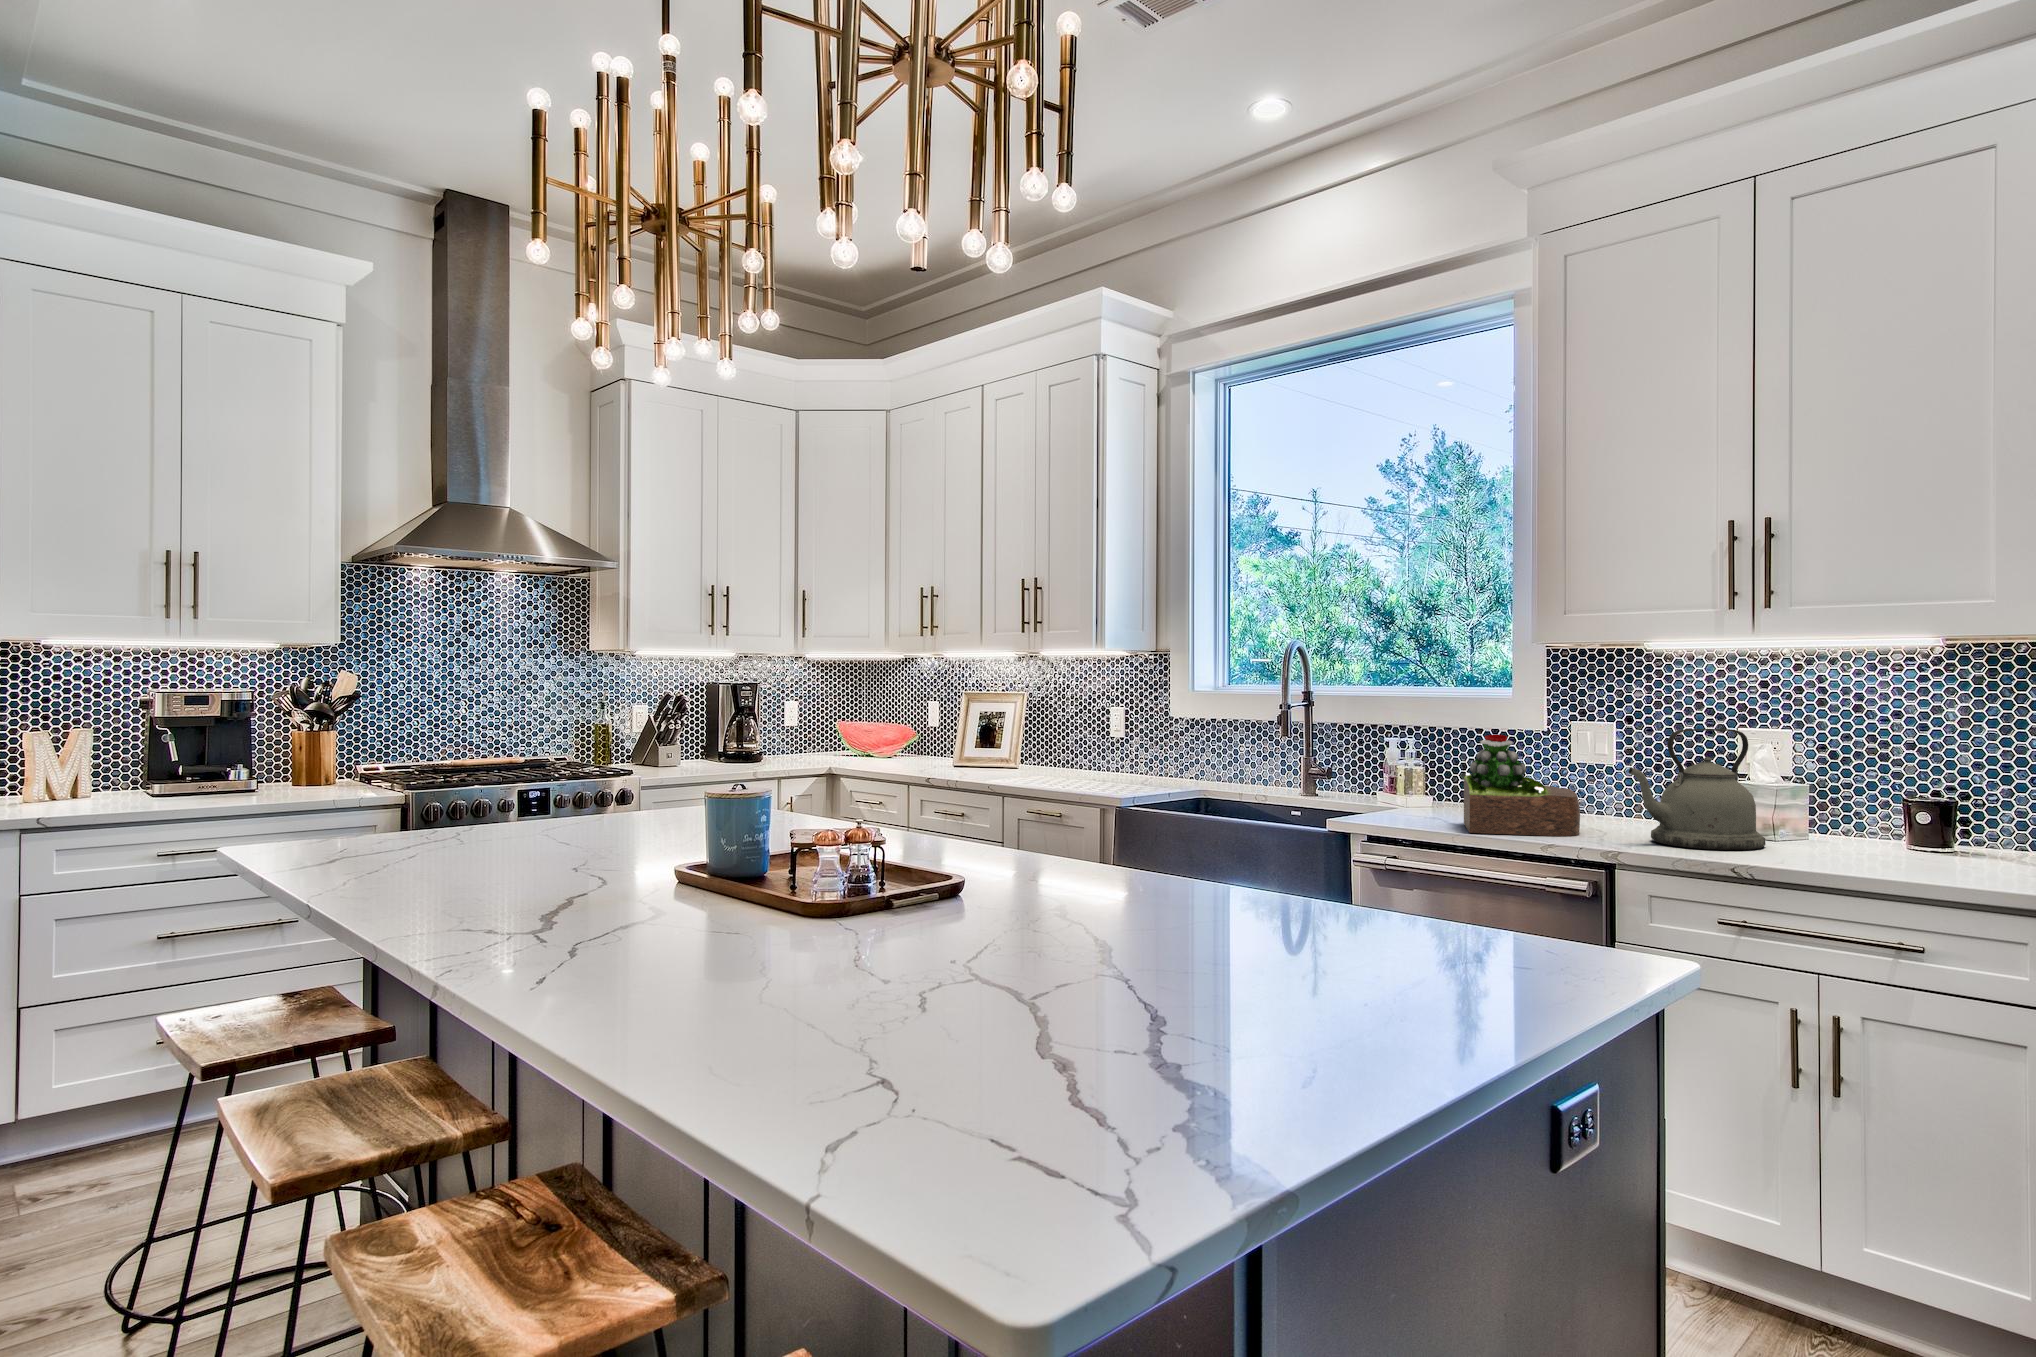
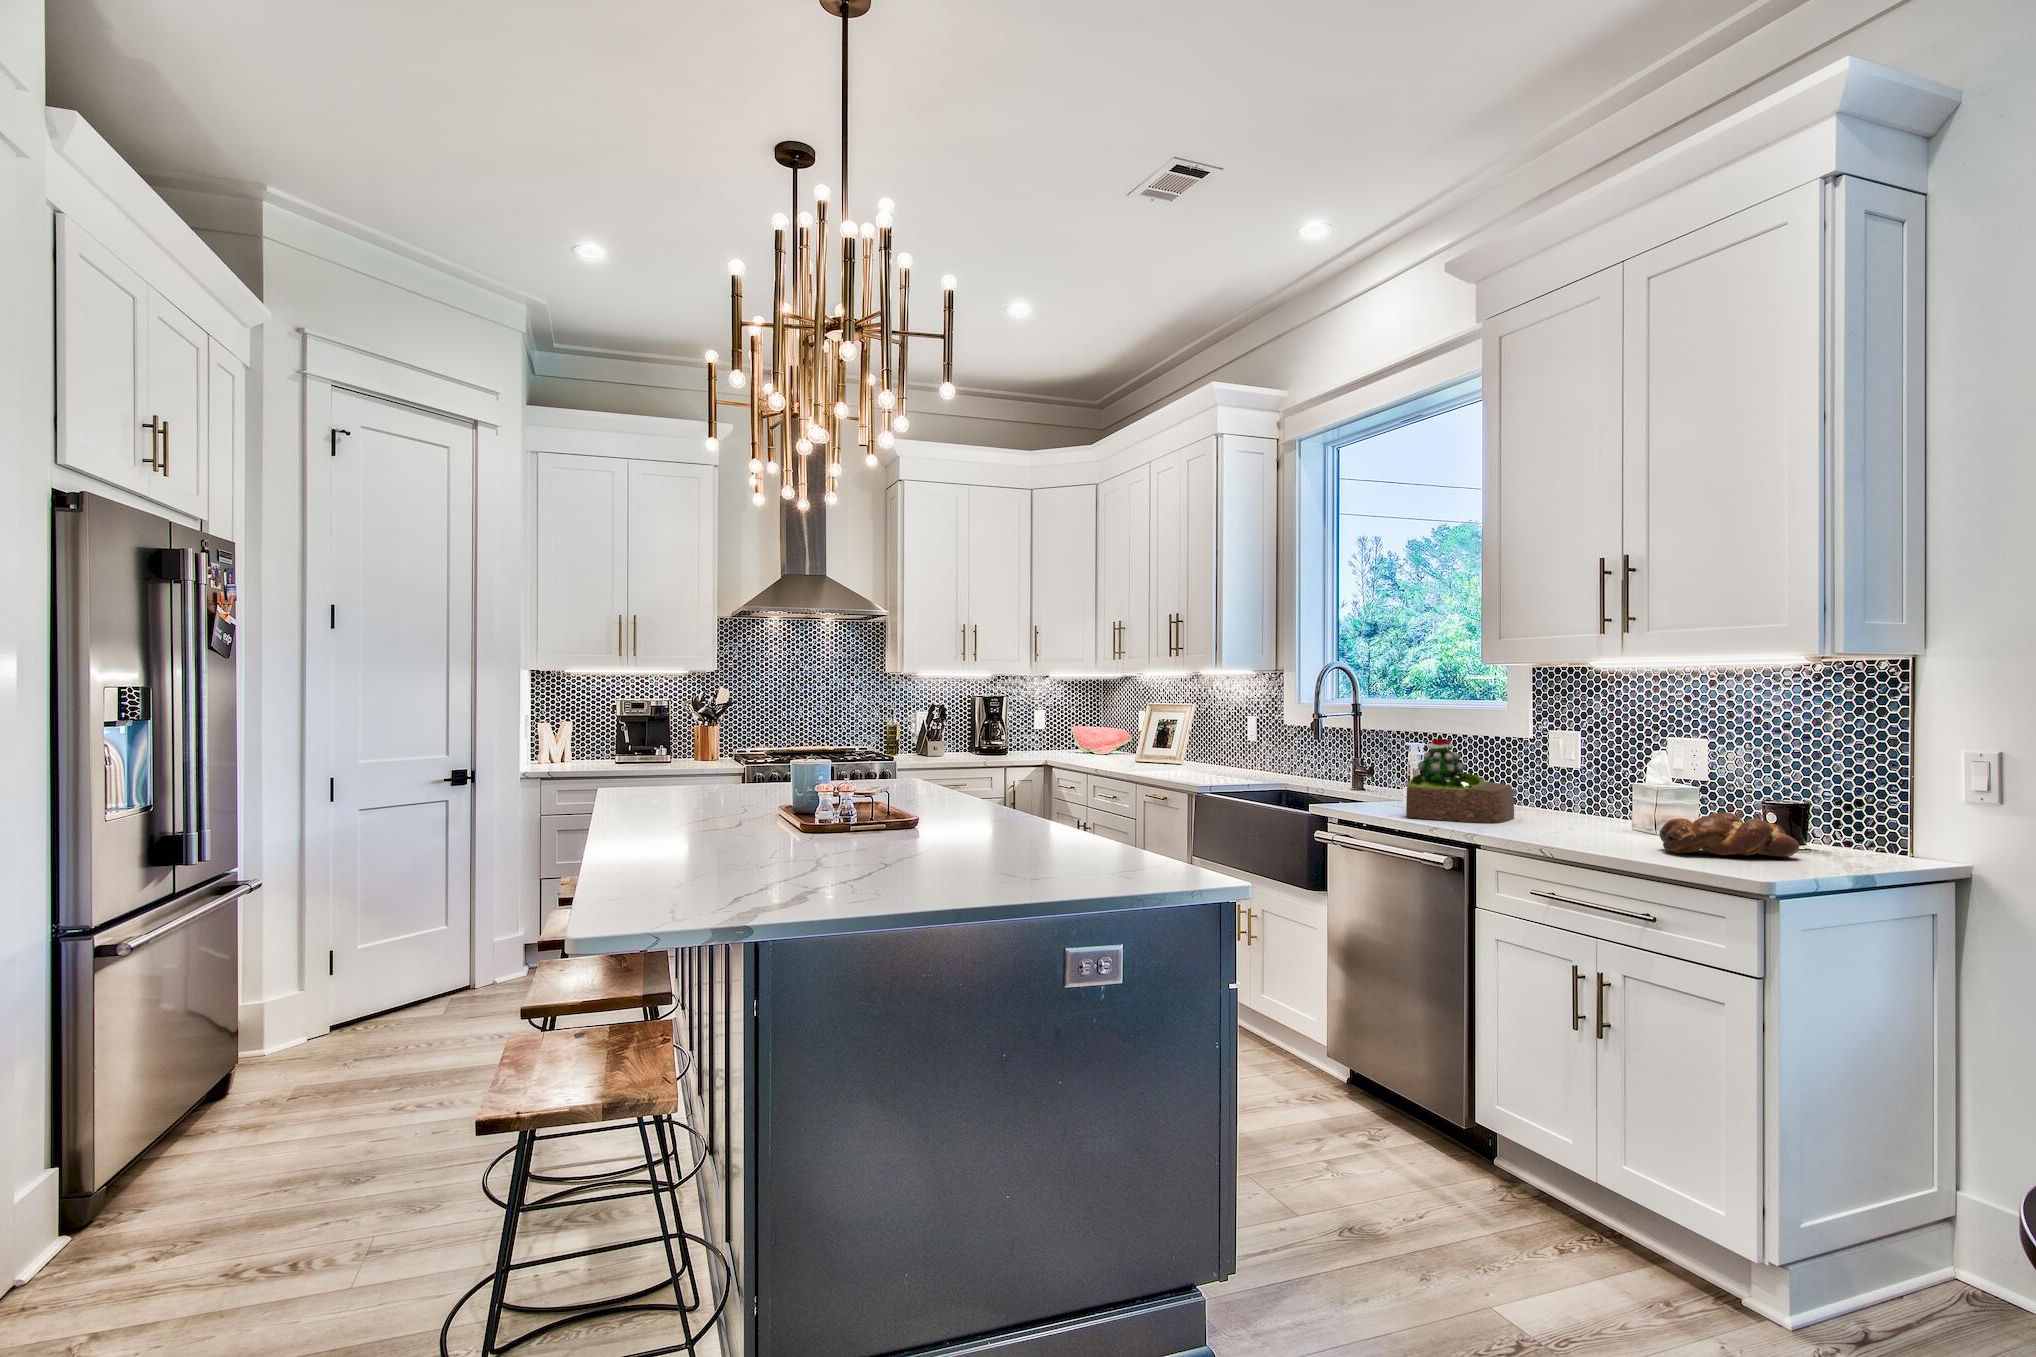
kettle: present [1629,729,1766,850] -> none [1514,736,1640,838]
bread loaf: none [1835,816,1991,866] -> present [1660,812,1799,857]

